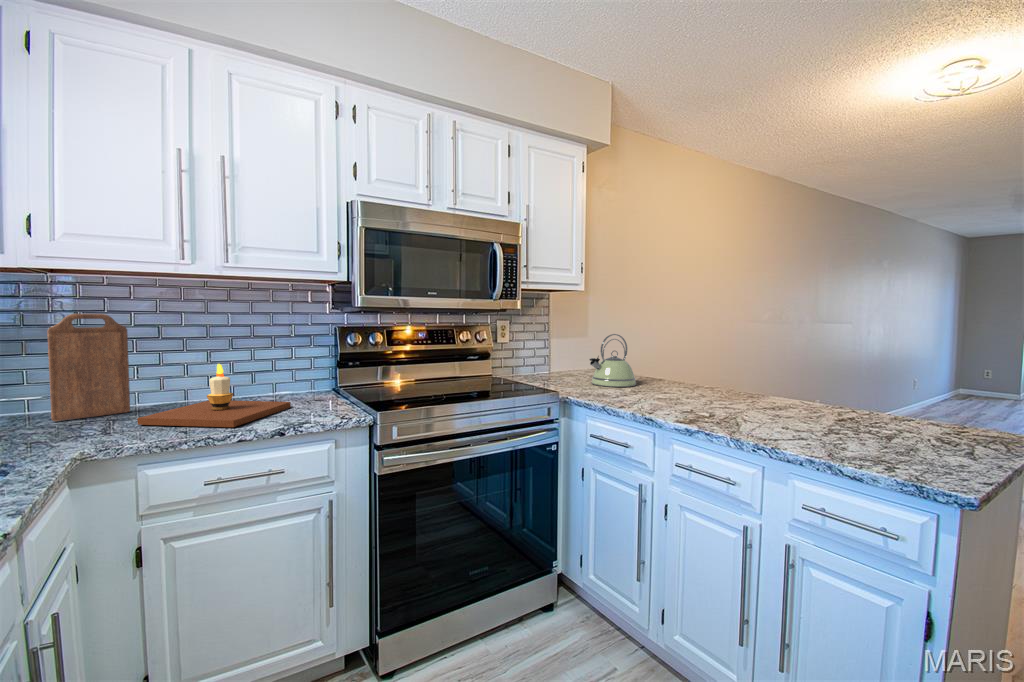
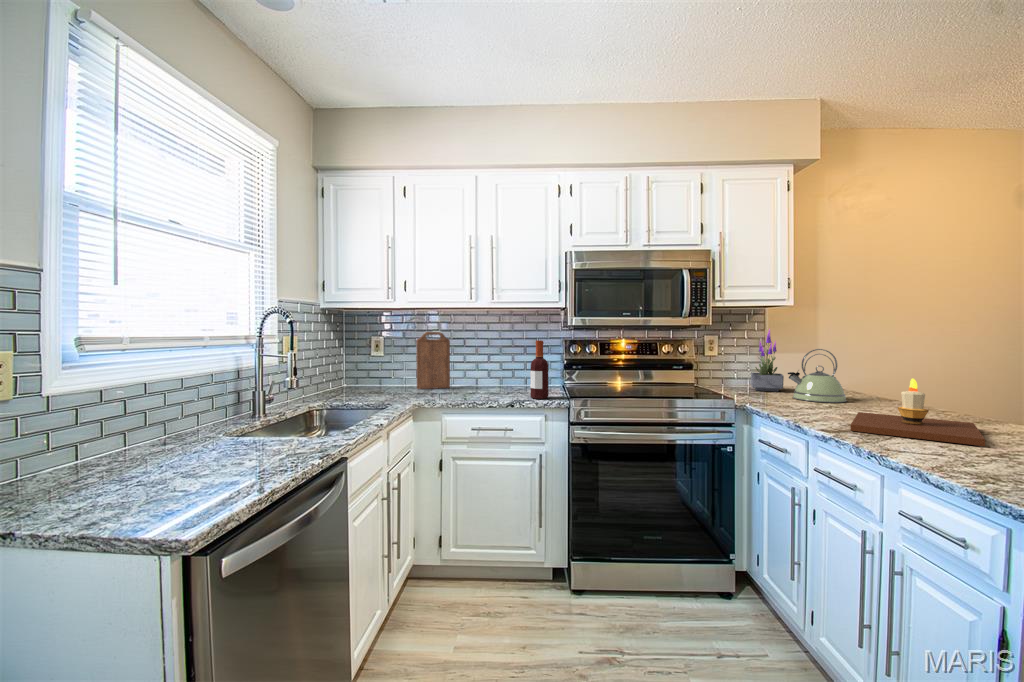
potted plant: none [542,313,576,379] -> present [751,329,784,392]
bottle: none [305,328,334,417] -> present [530,341,548,399]
candle: present [137,364,291,427] -> present [851,378,985,446]

